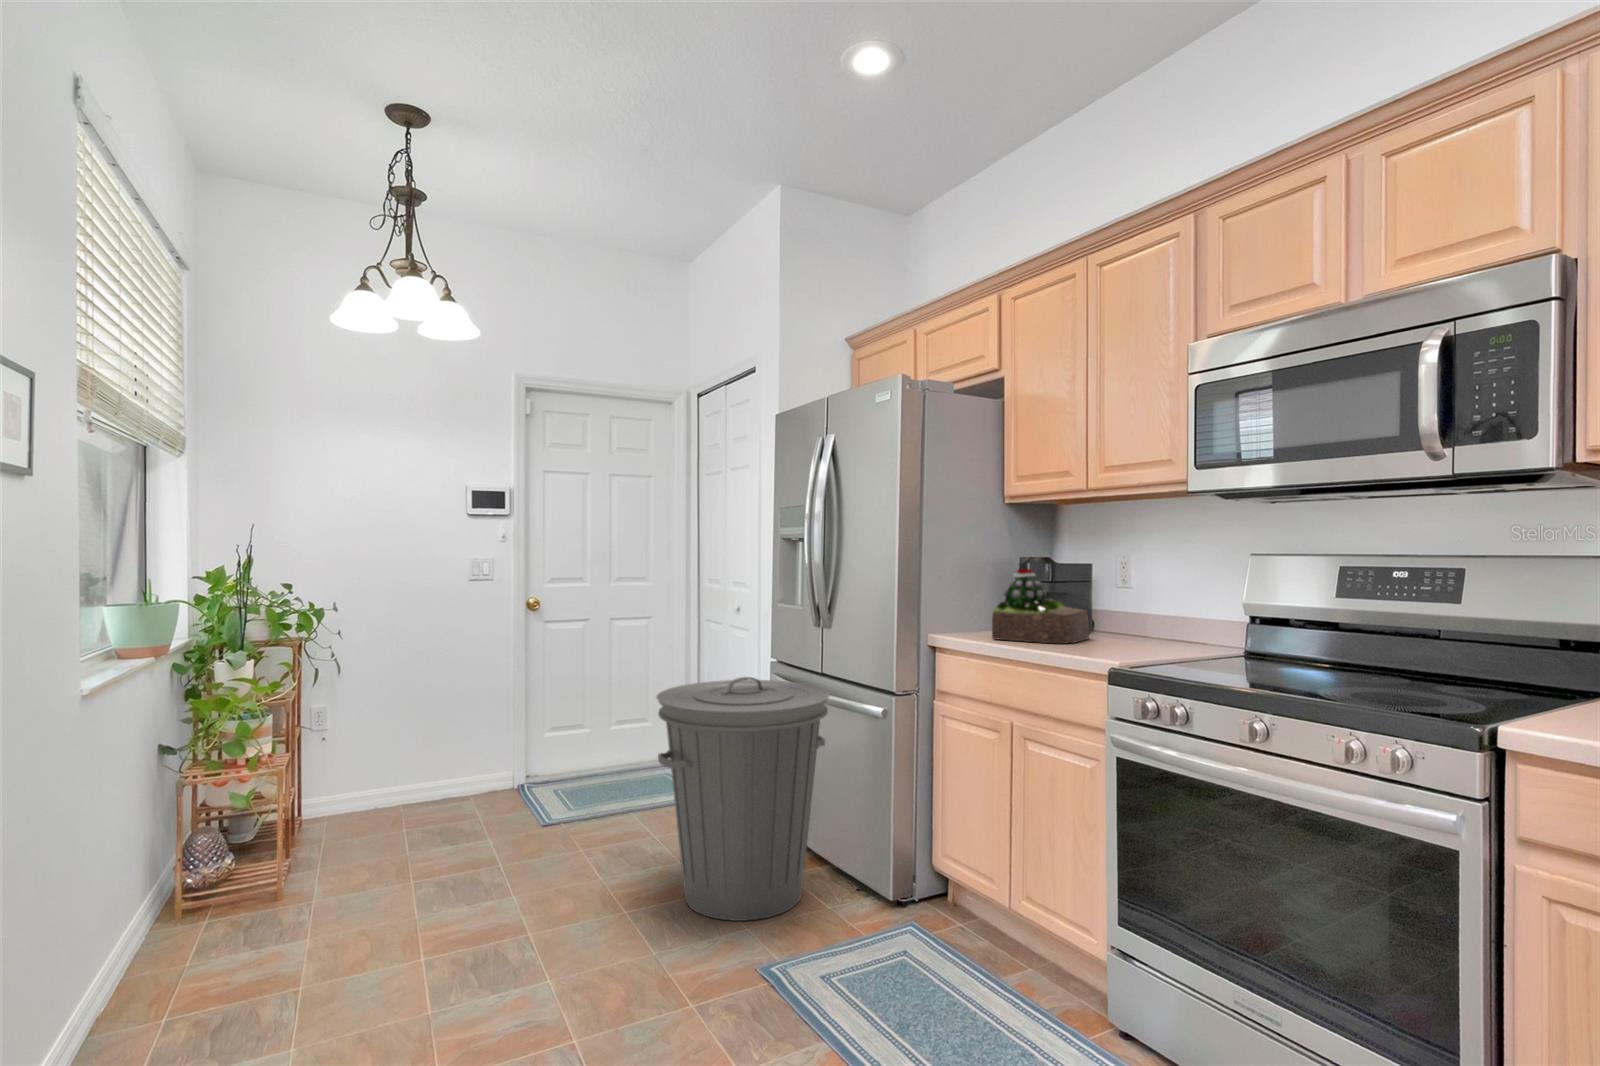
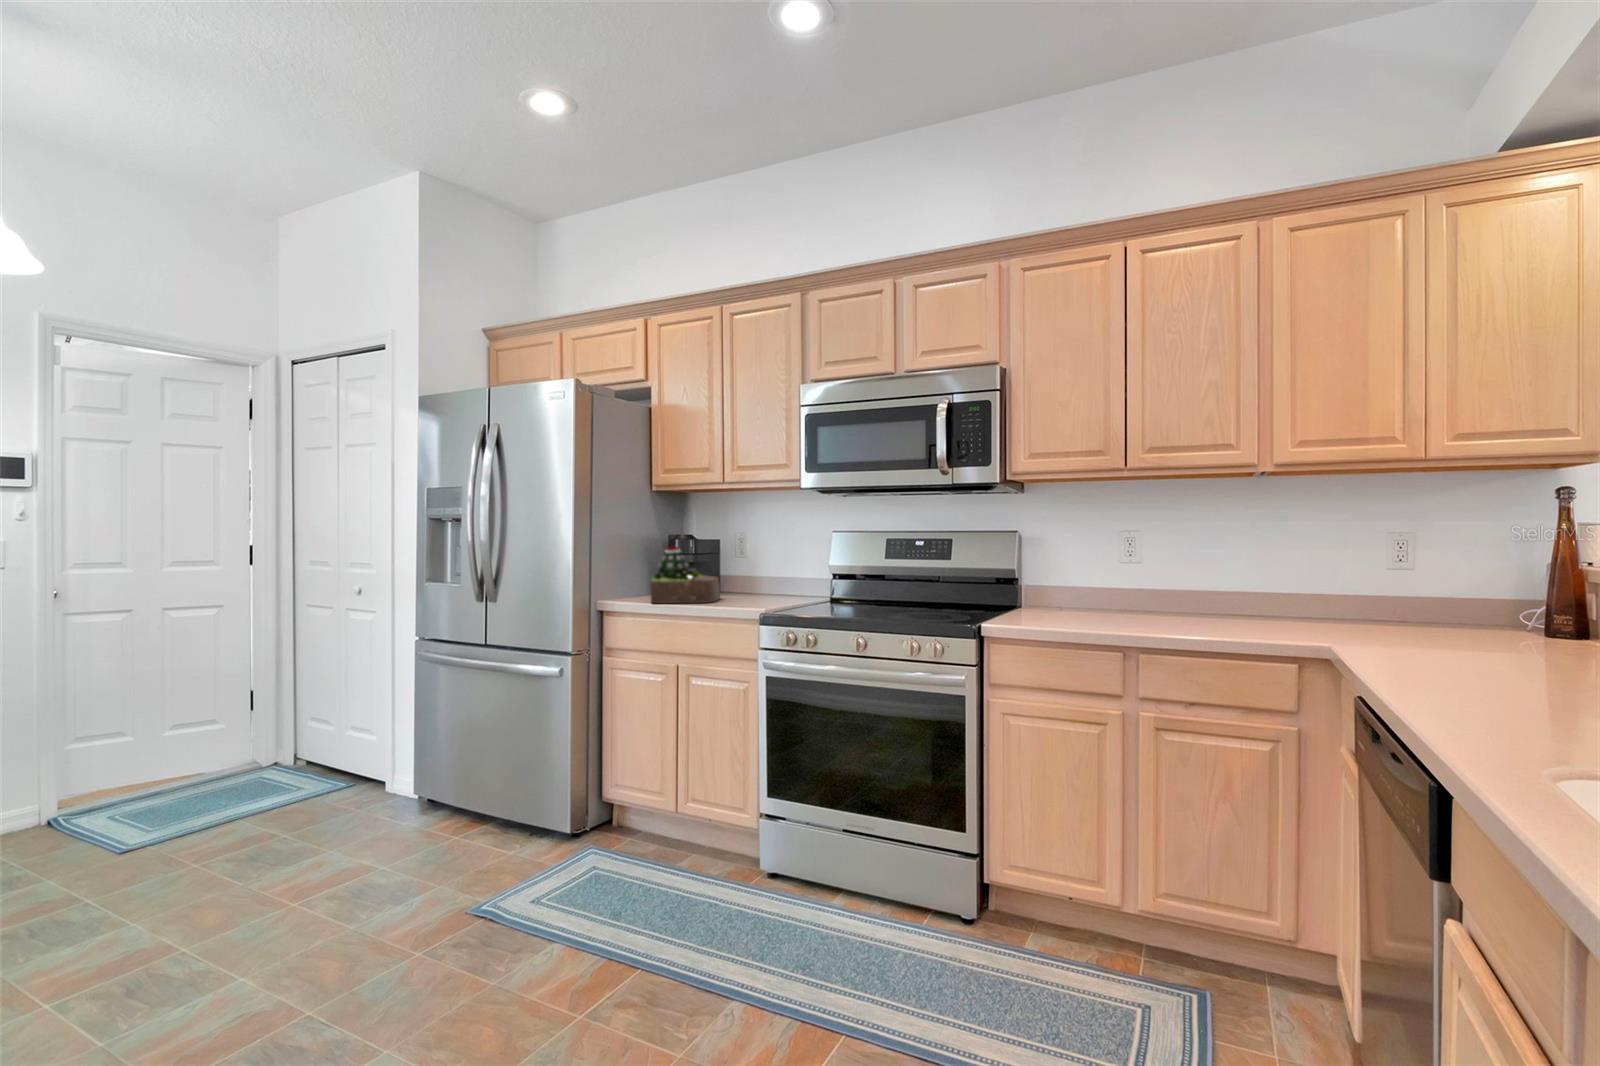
trash can: present [657,677,830,921] -> none [322,656,507,886]

